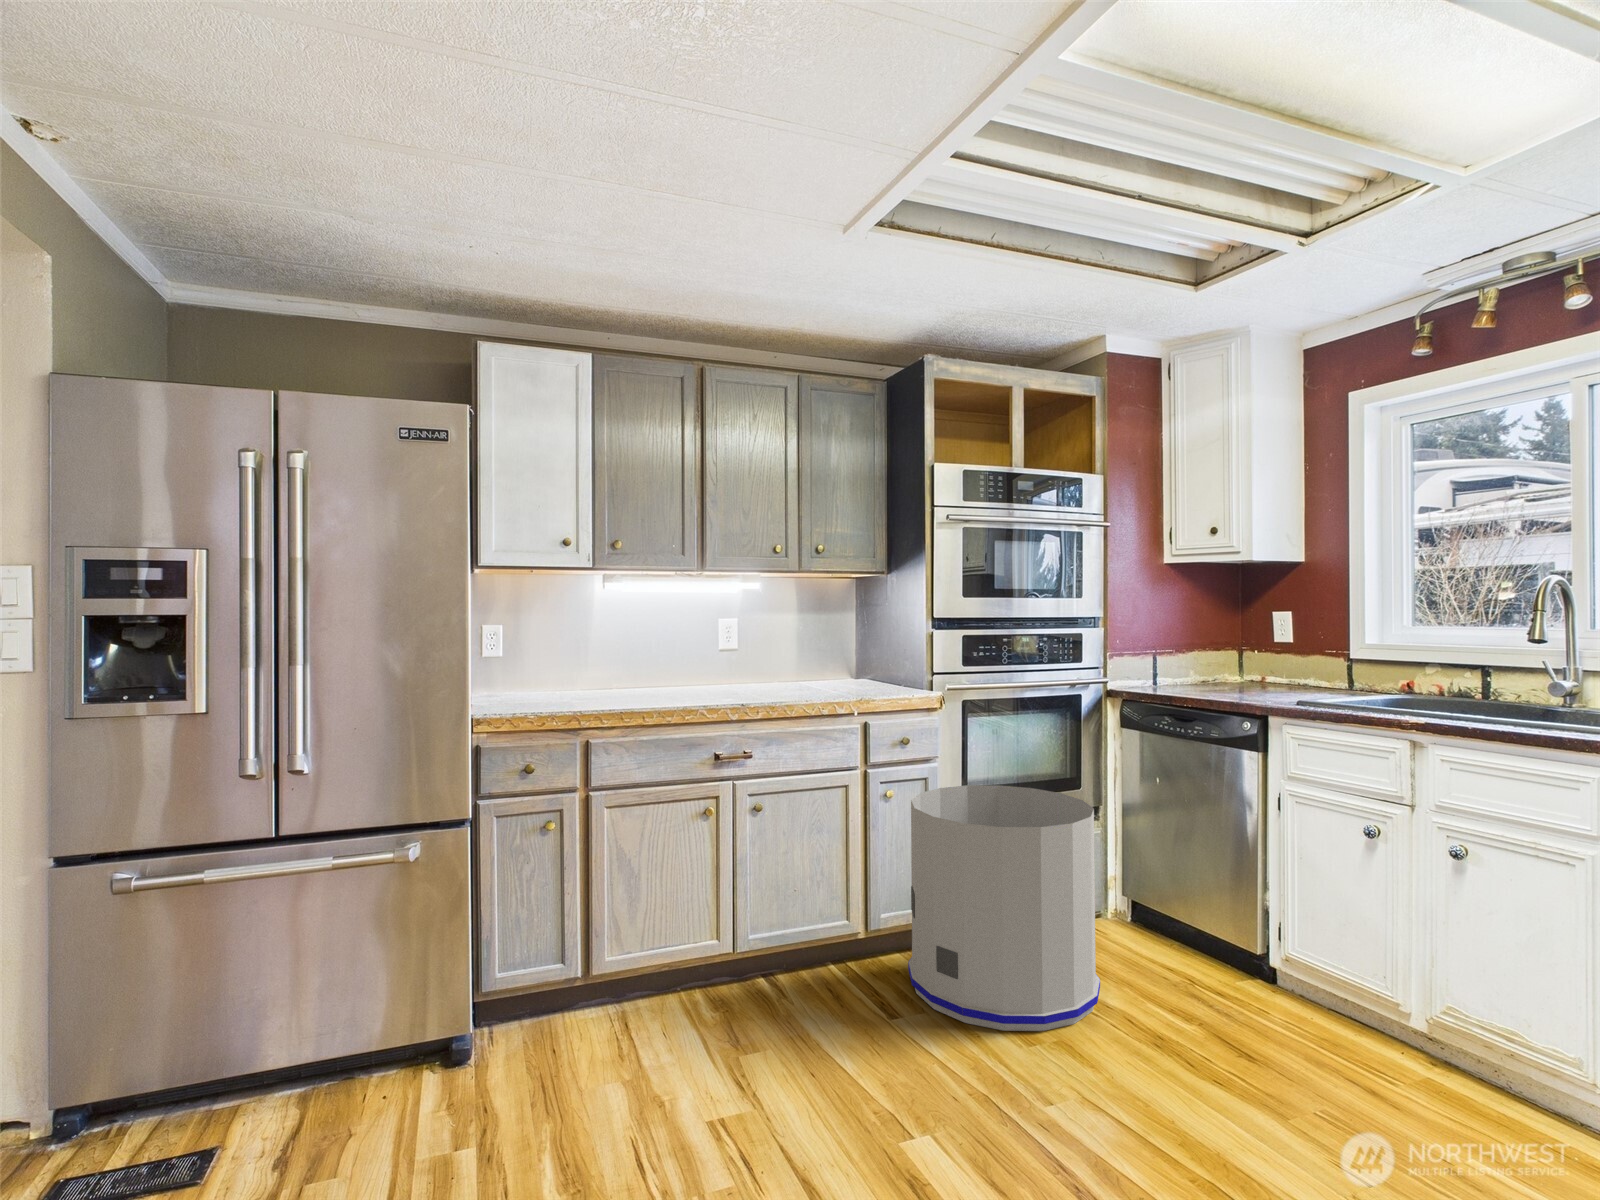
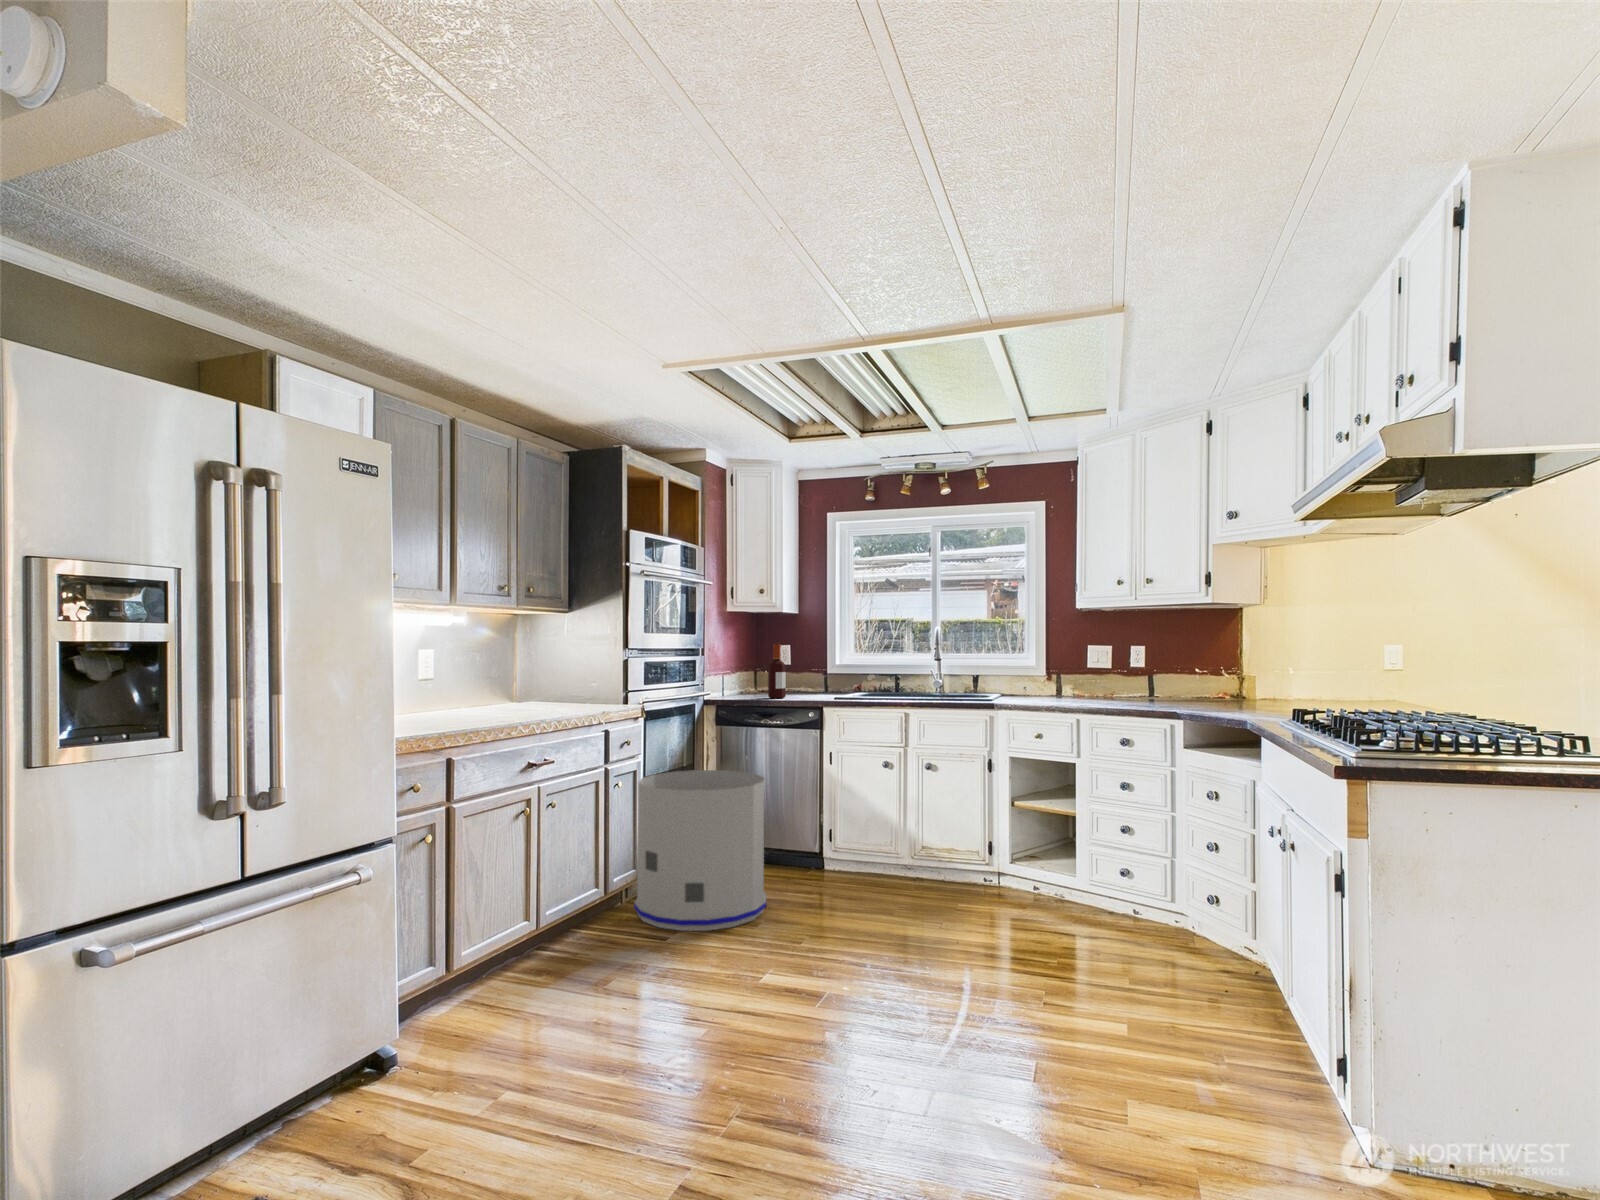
bottle: none [1178,612,1207,696] -> present [768,644,786,698]

